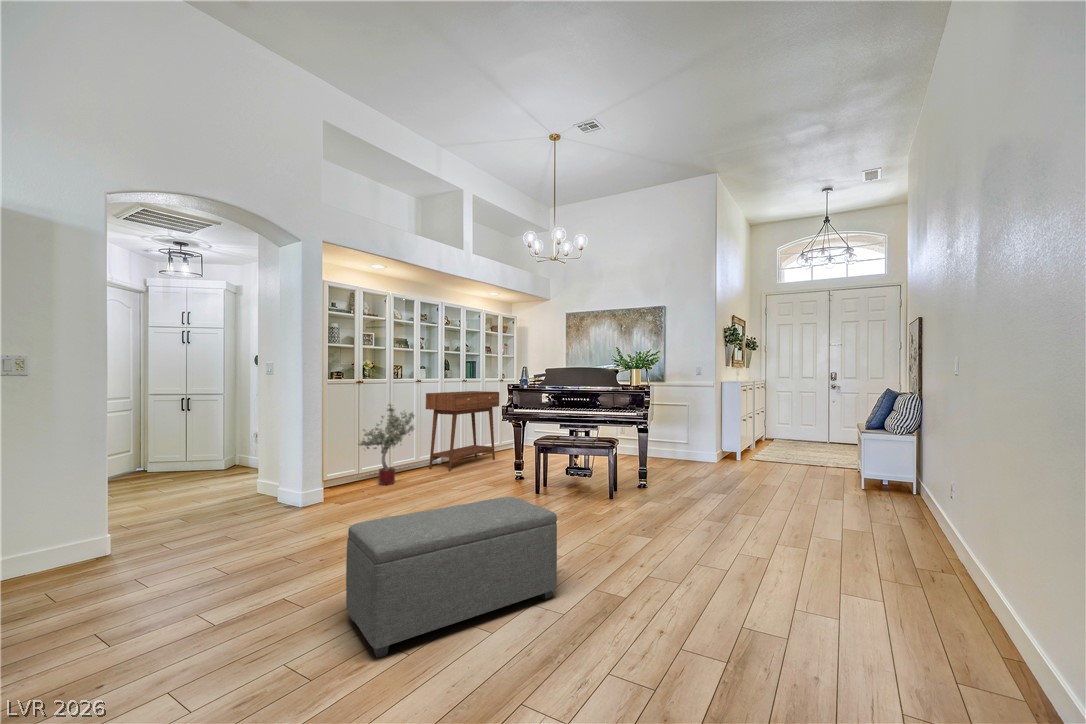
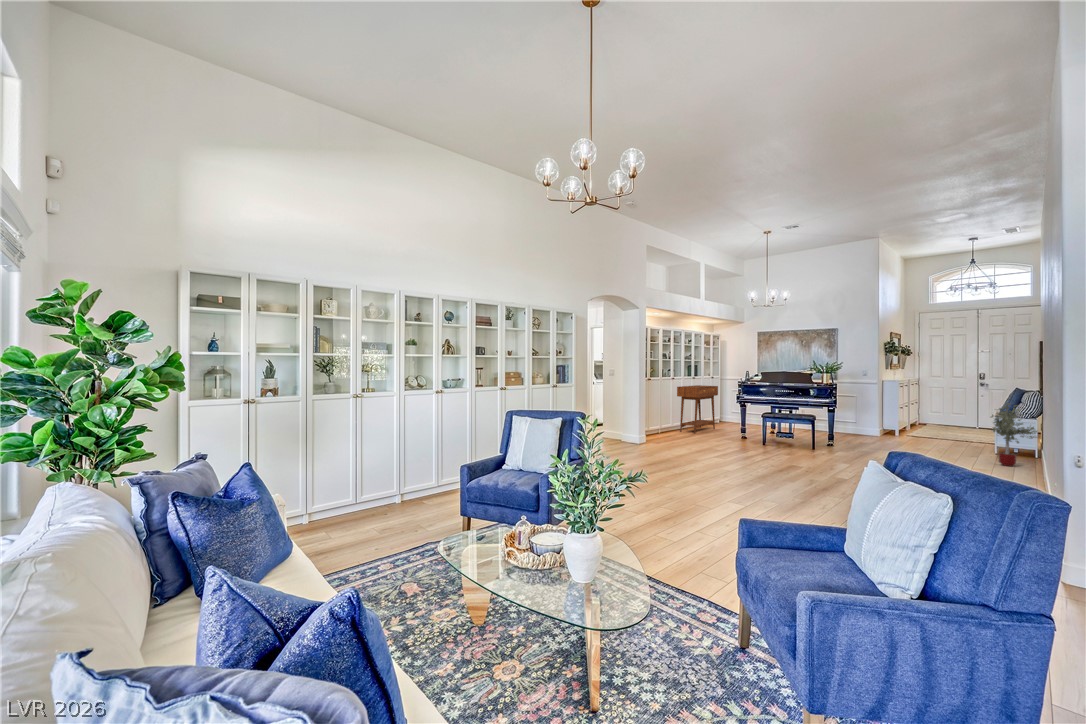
potted tree: present [358,404,415,485] -> present [991,403,1037,466]
ottoman: present [346,497,557,658] -> none [733,436,817,484]

